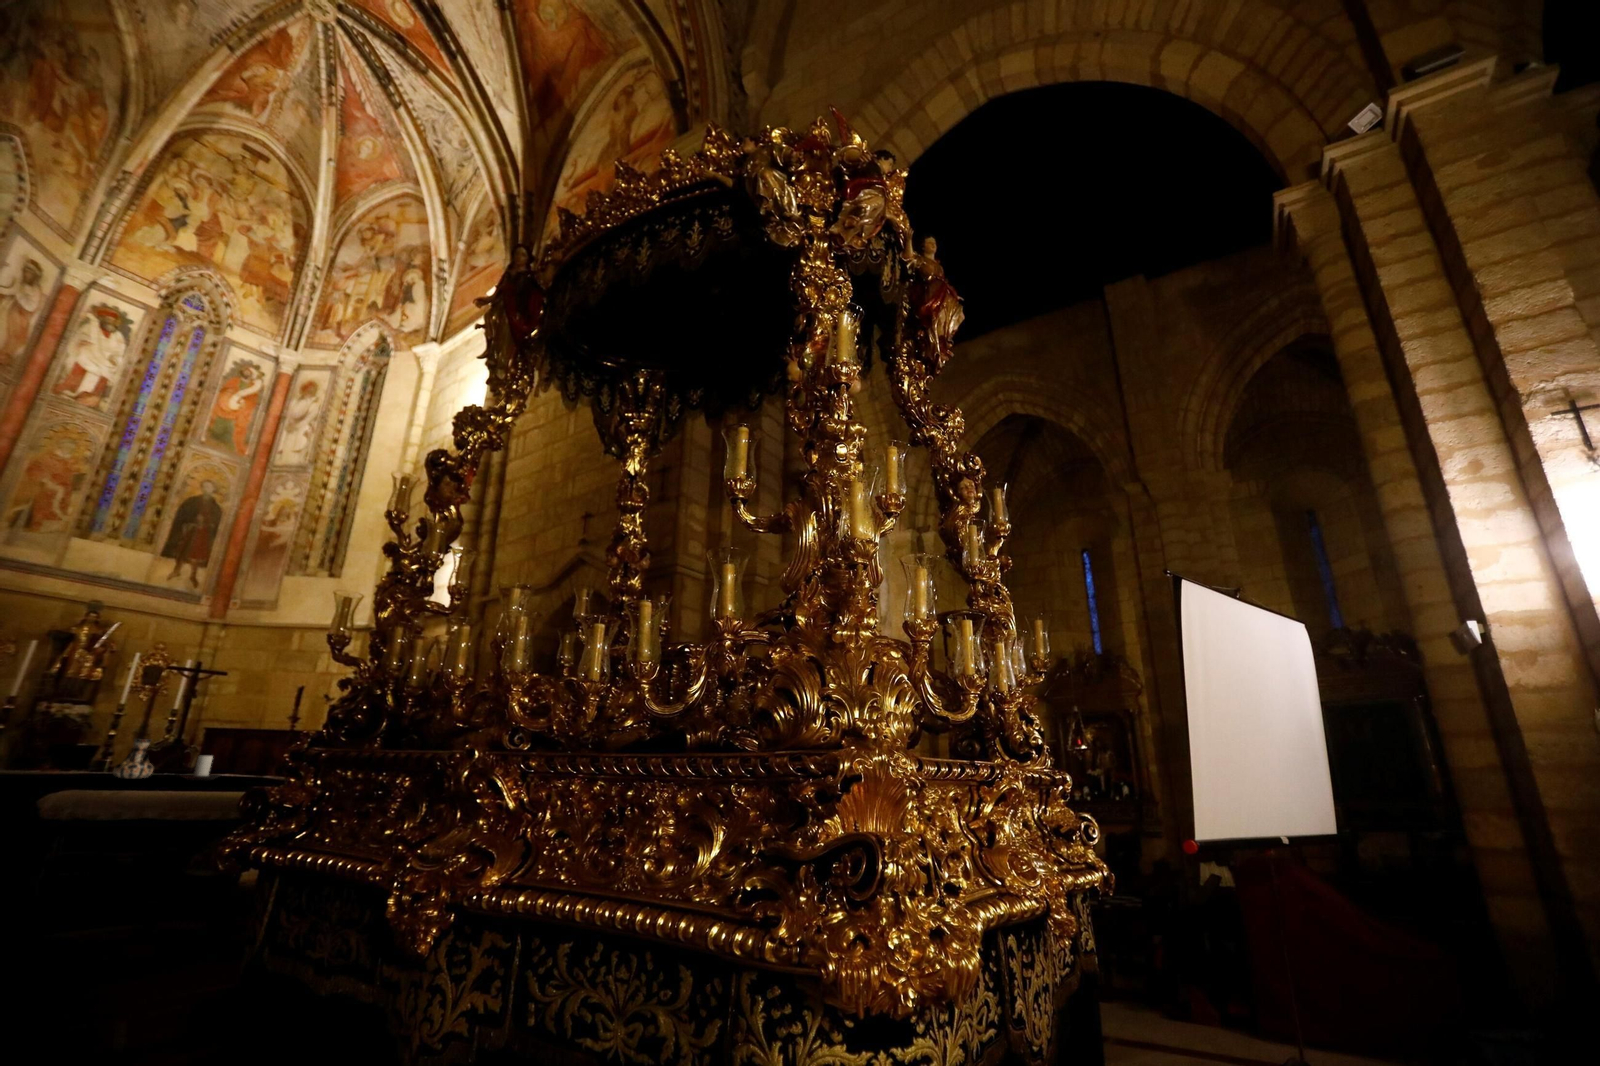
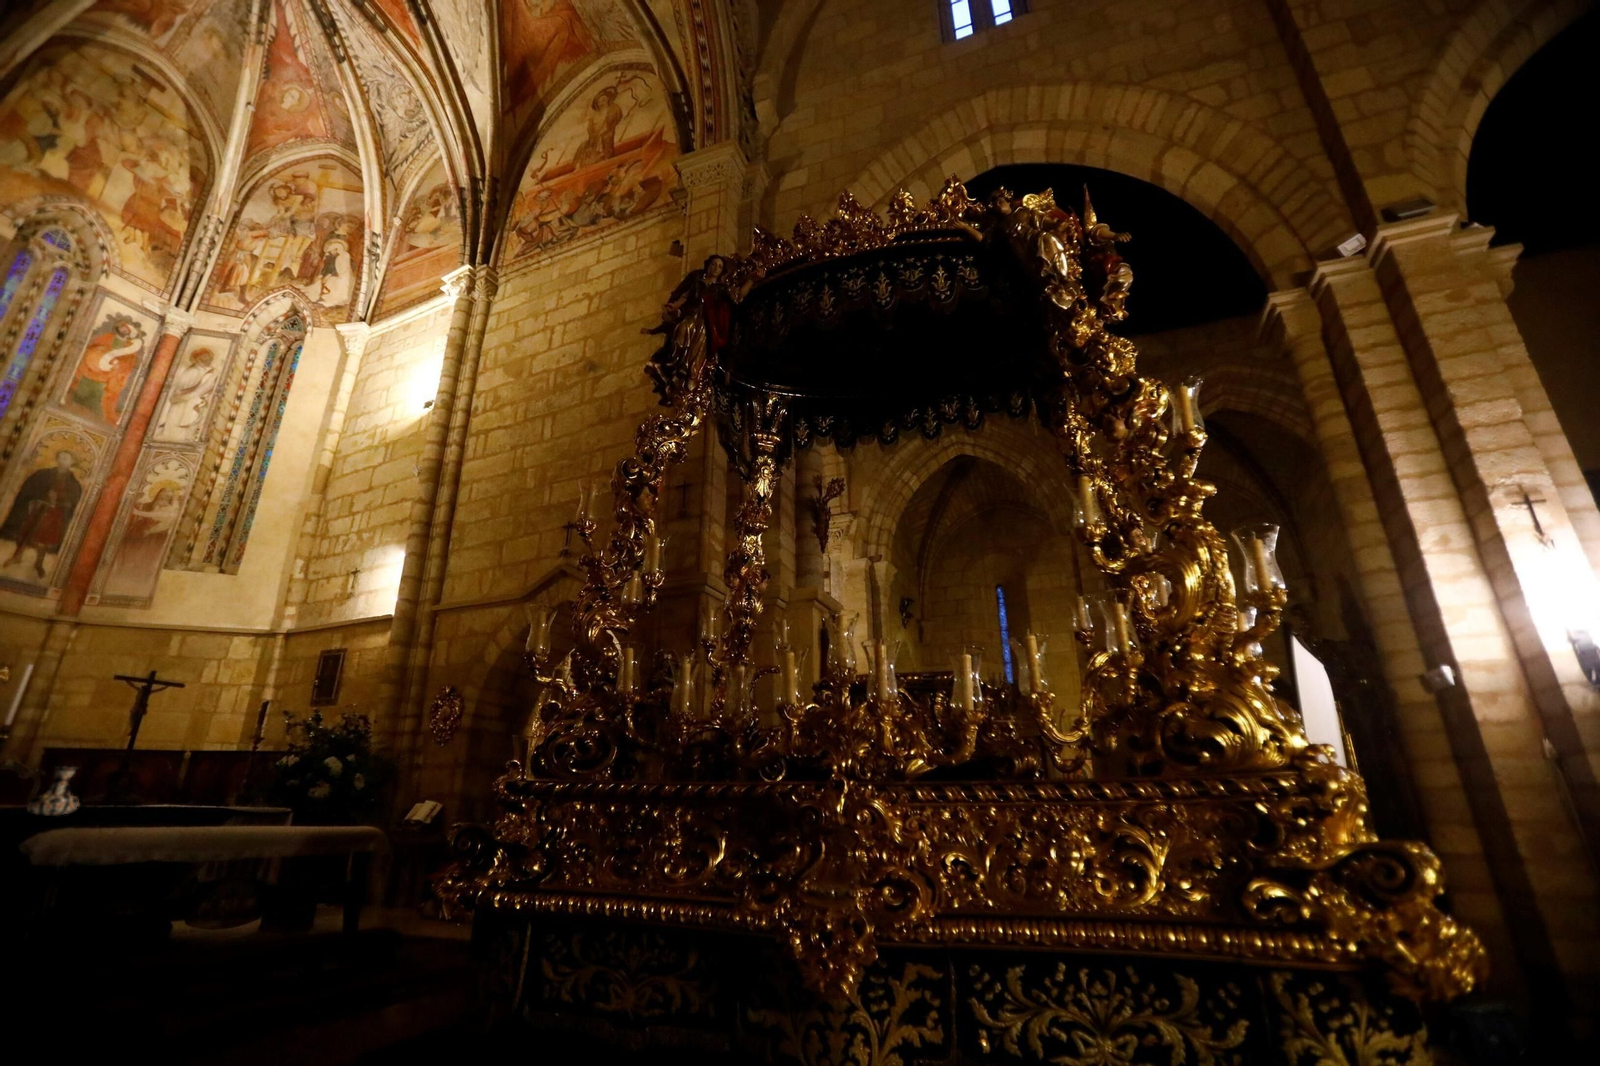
candle holder: present [181,755,219,781] -> none [113,784,166,816]

